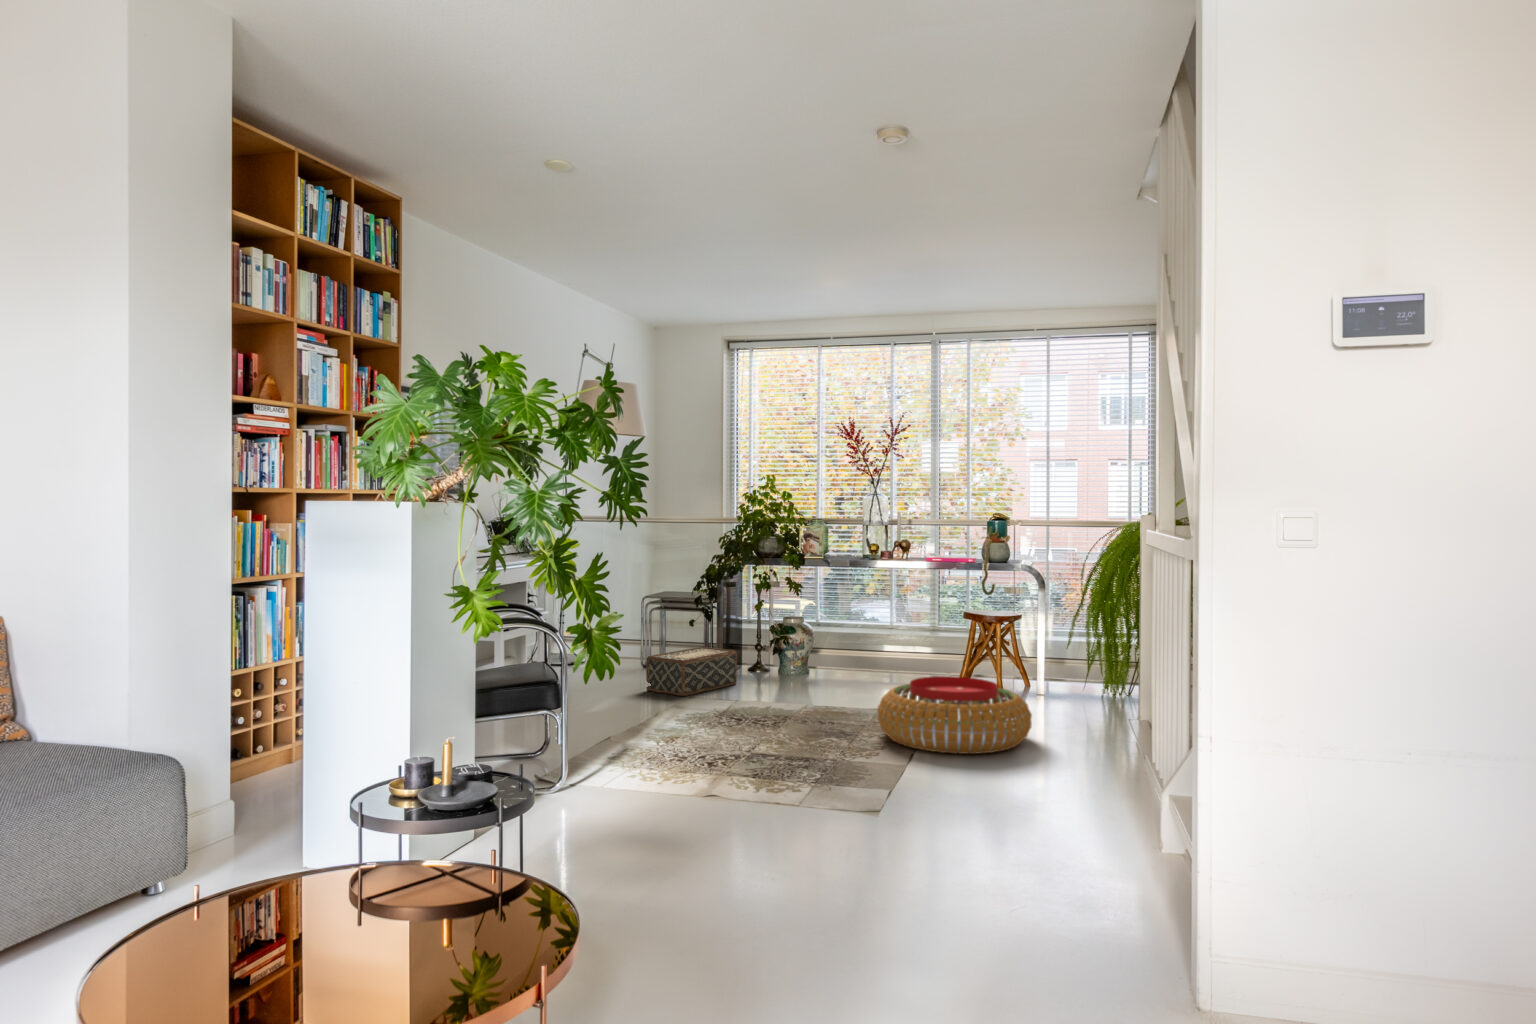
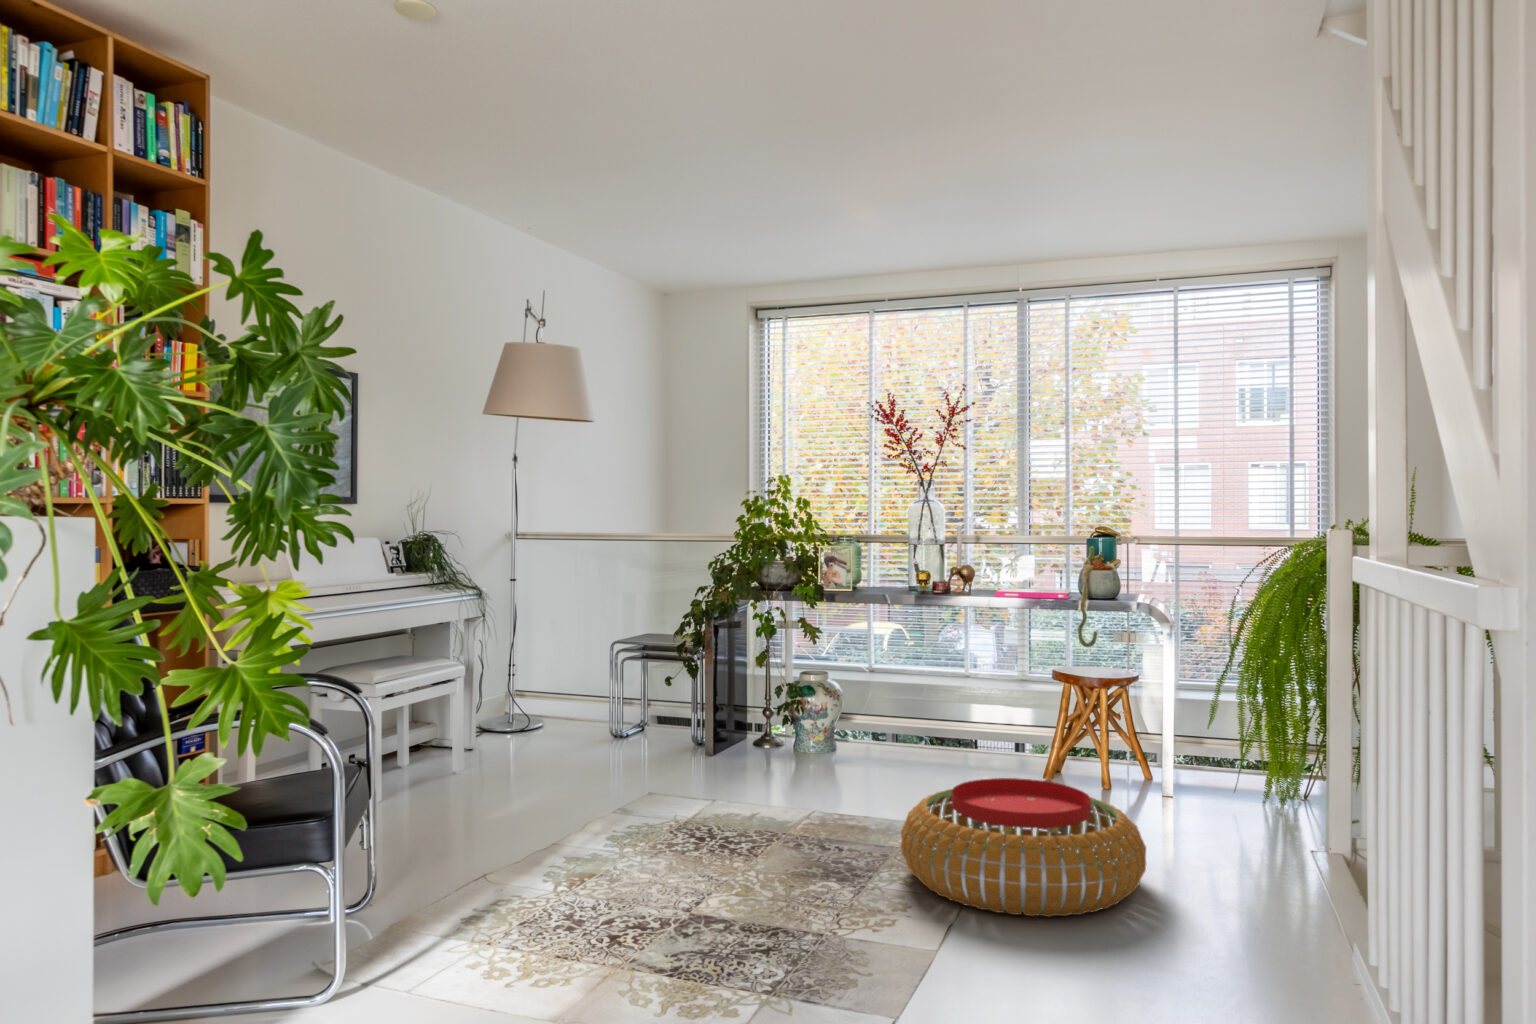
woven basket: present [646,647,737,696] -> none [597,713,728,788]

